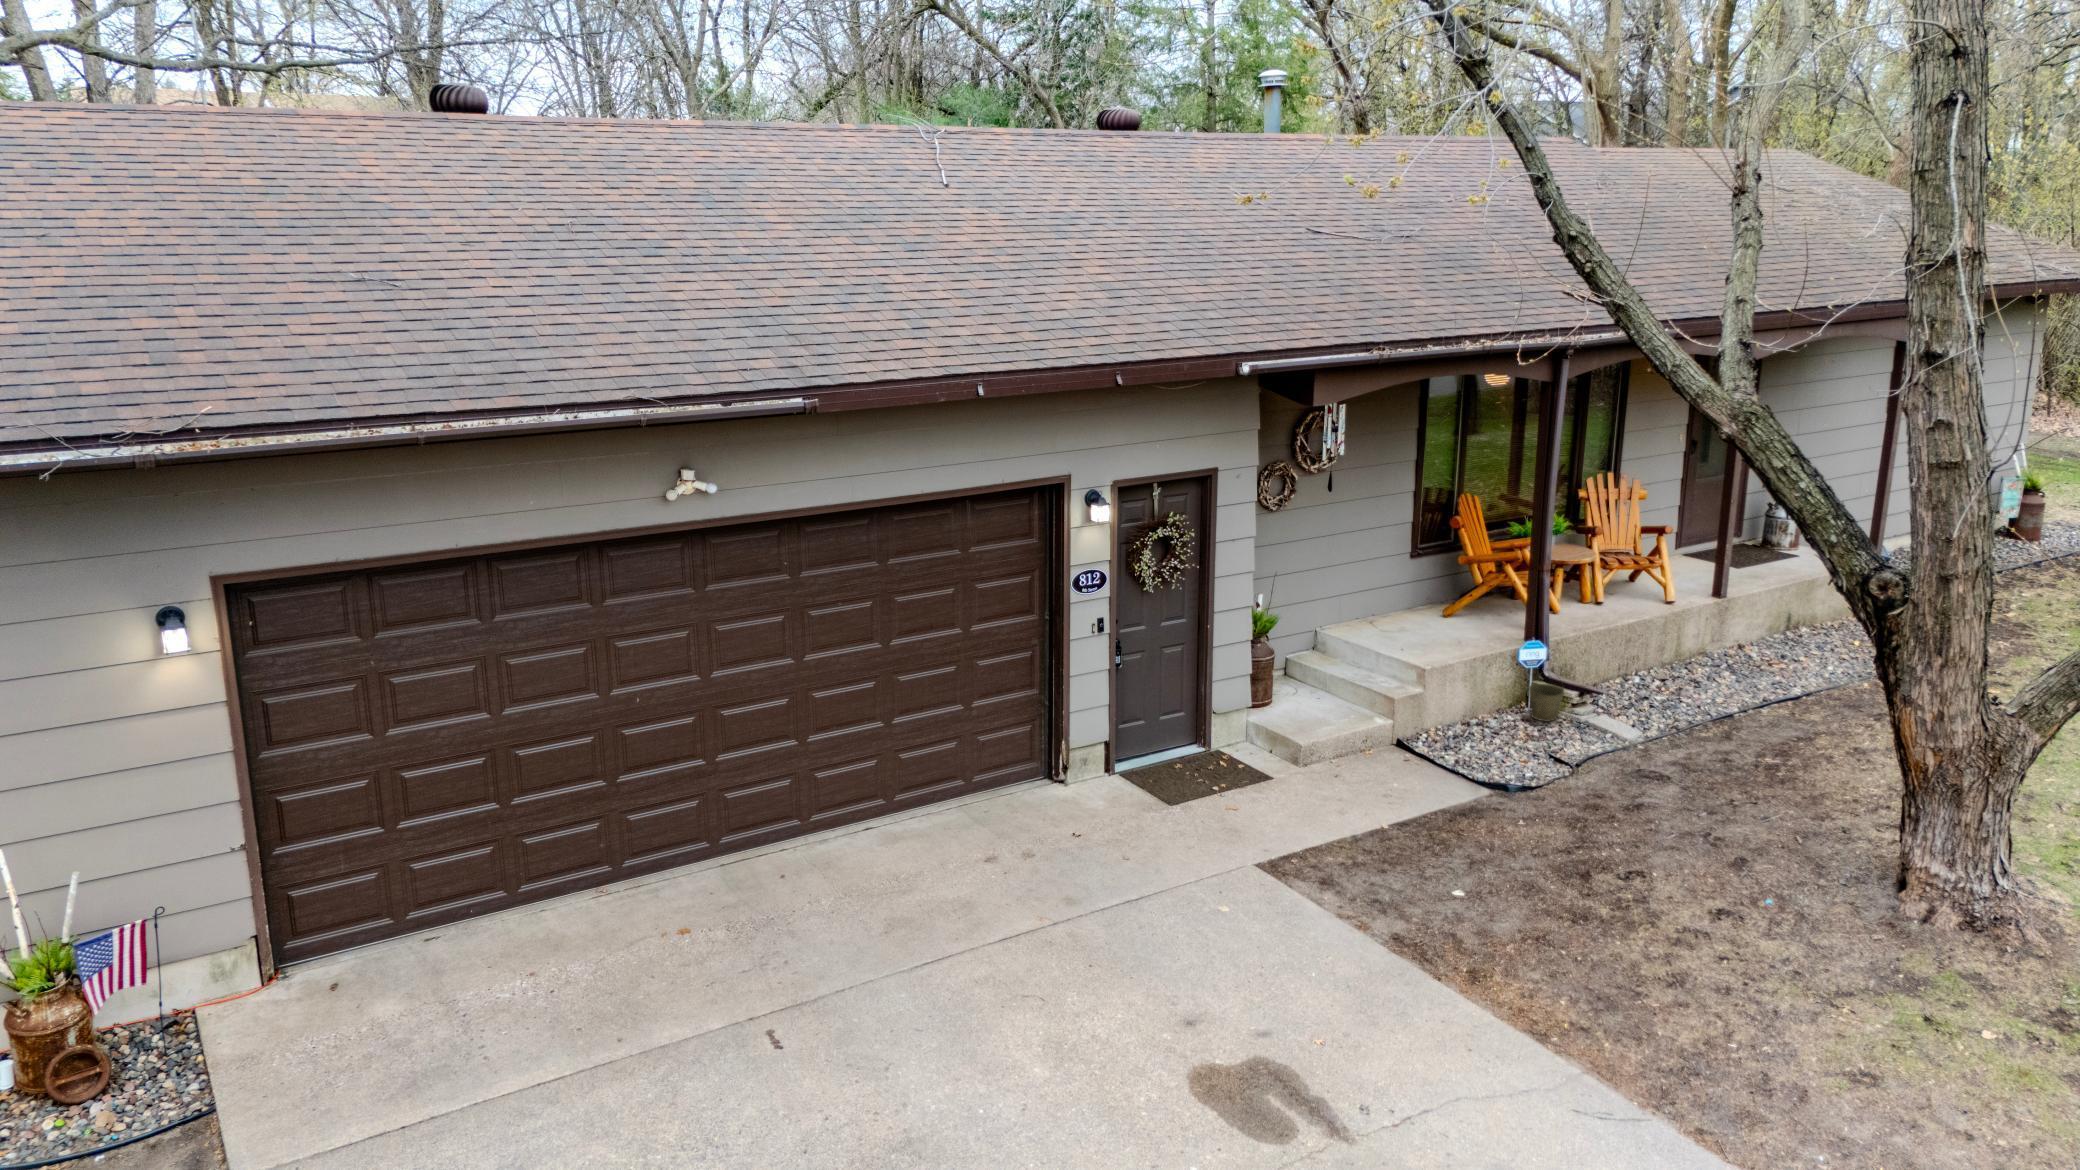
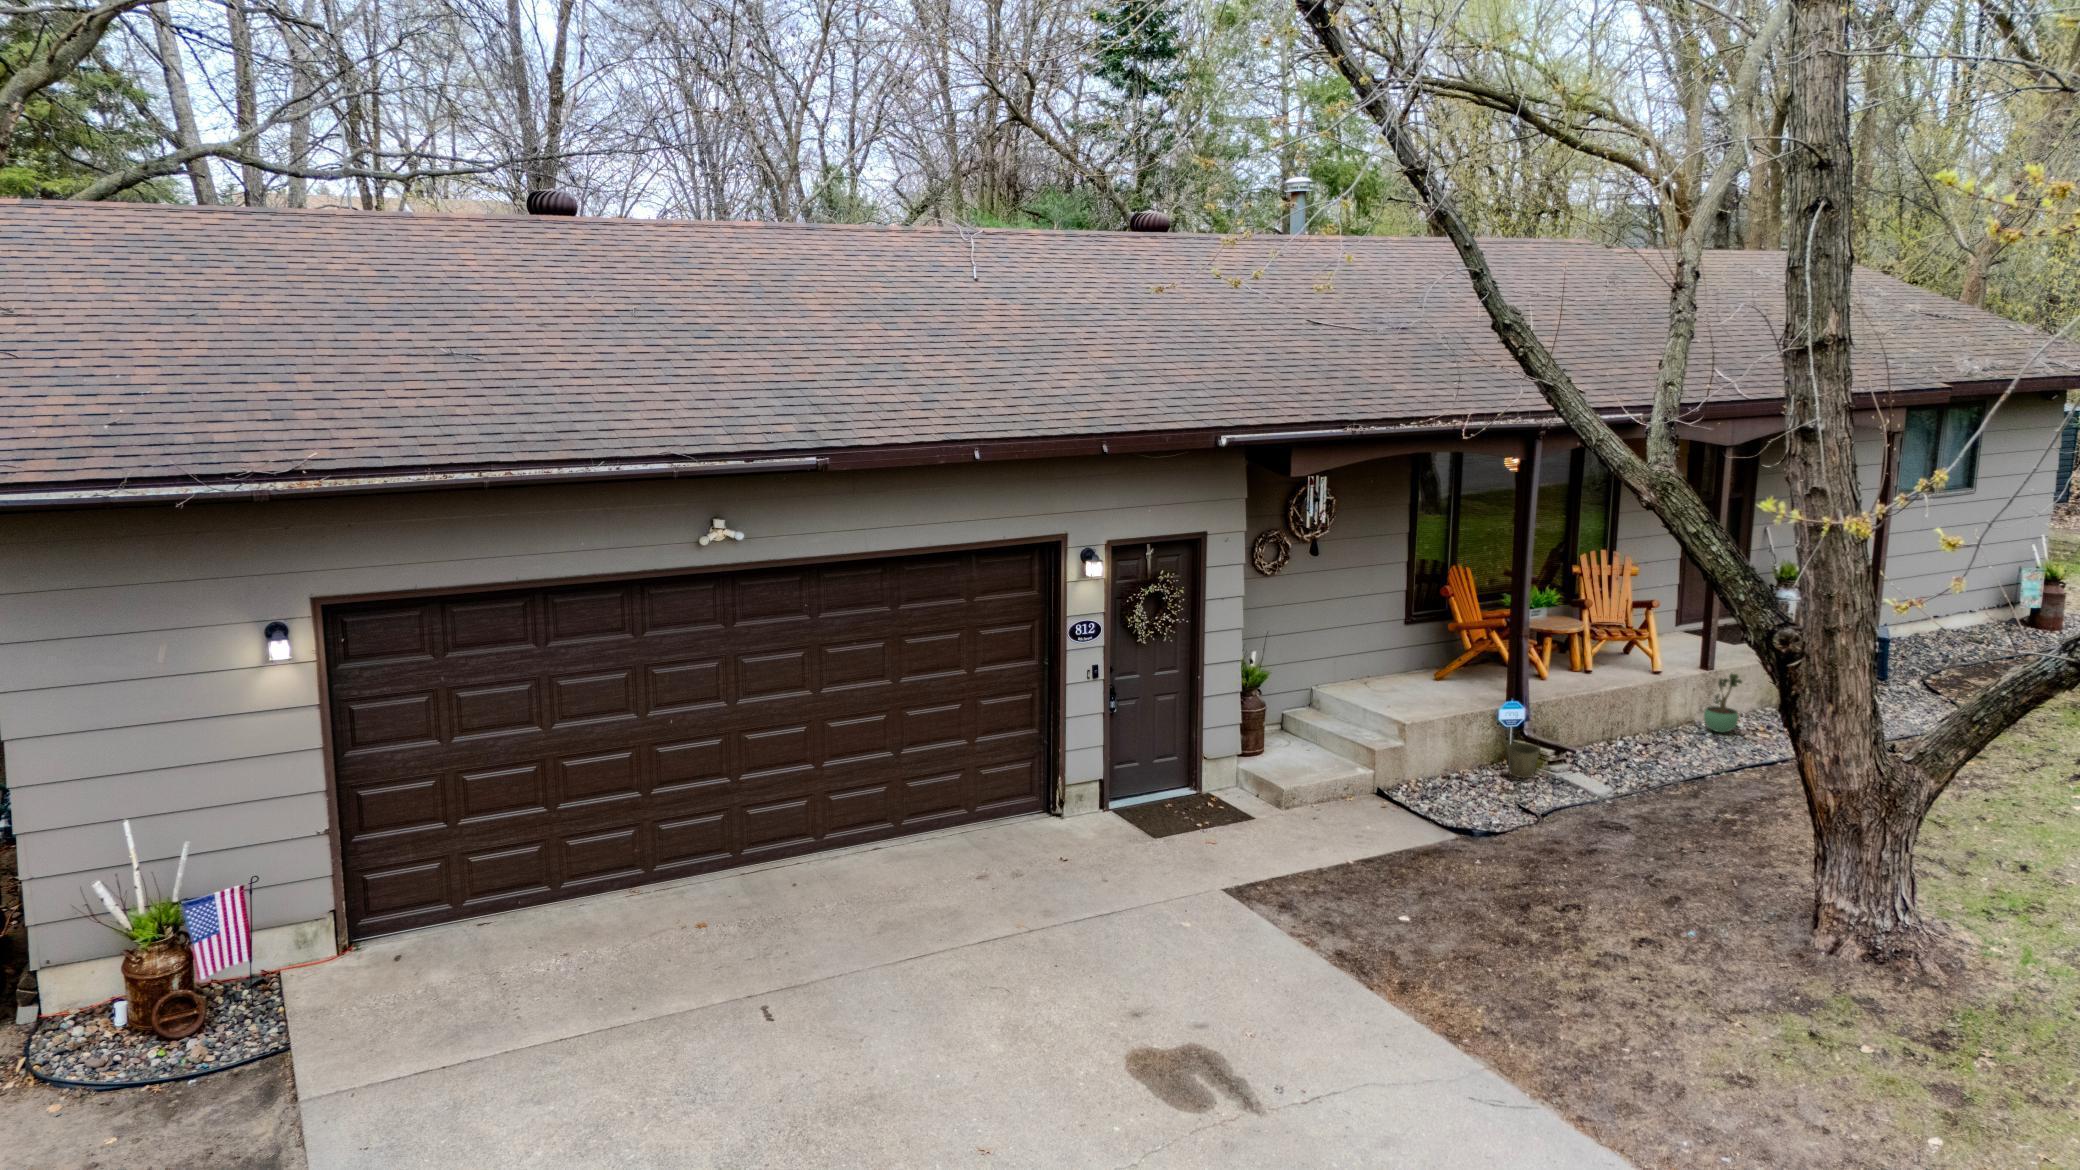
potted plant: none [1717,601,1758,664] -> present [1704,674,1742,732]

